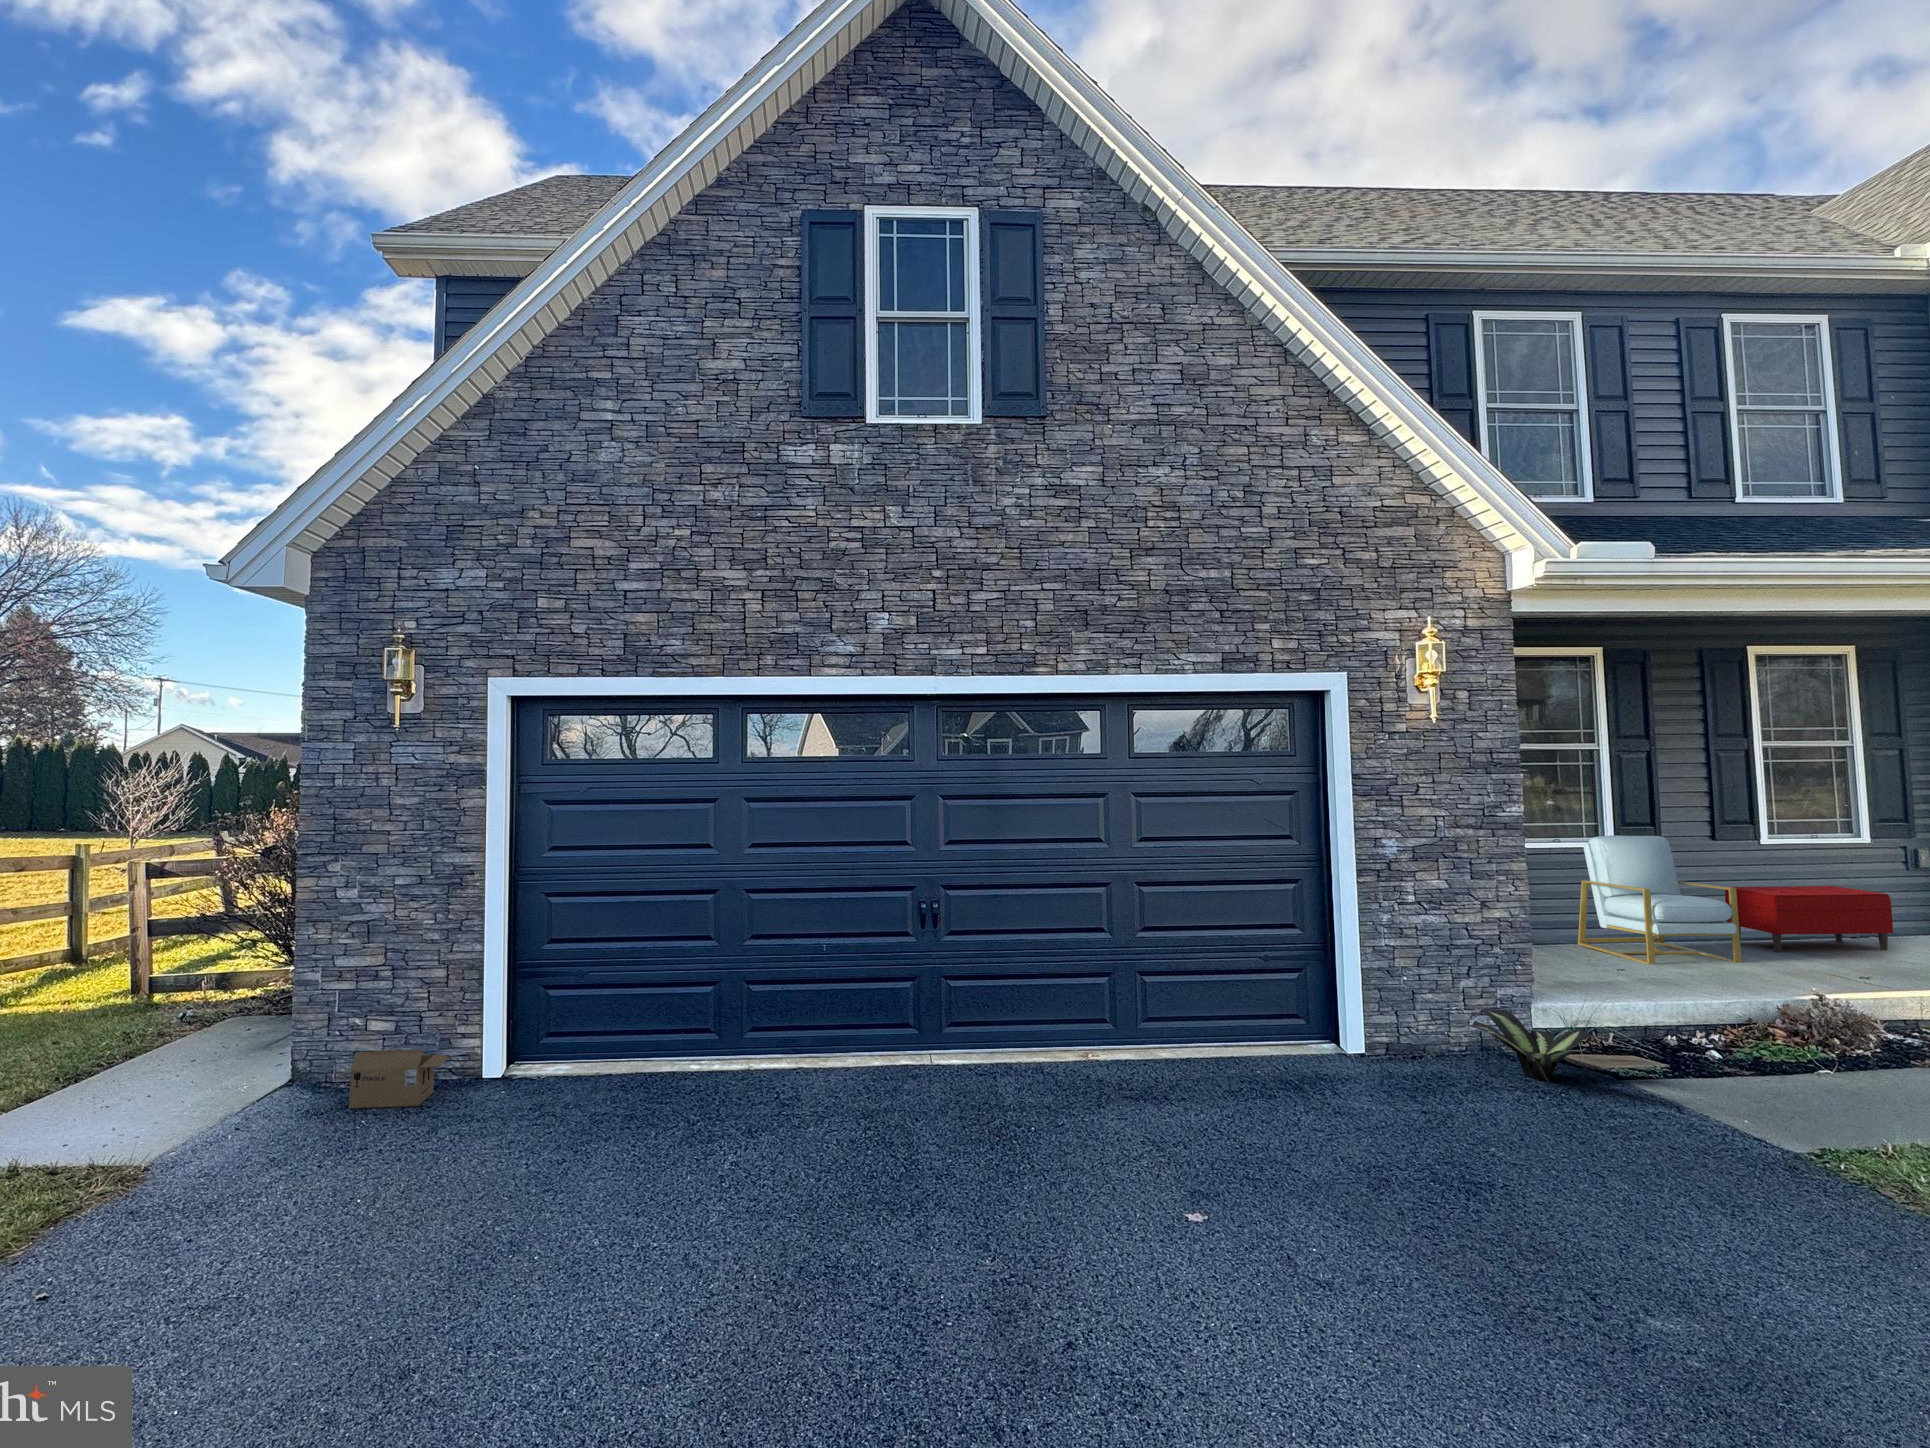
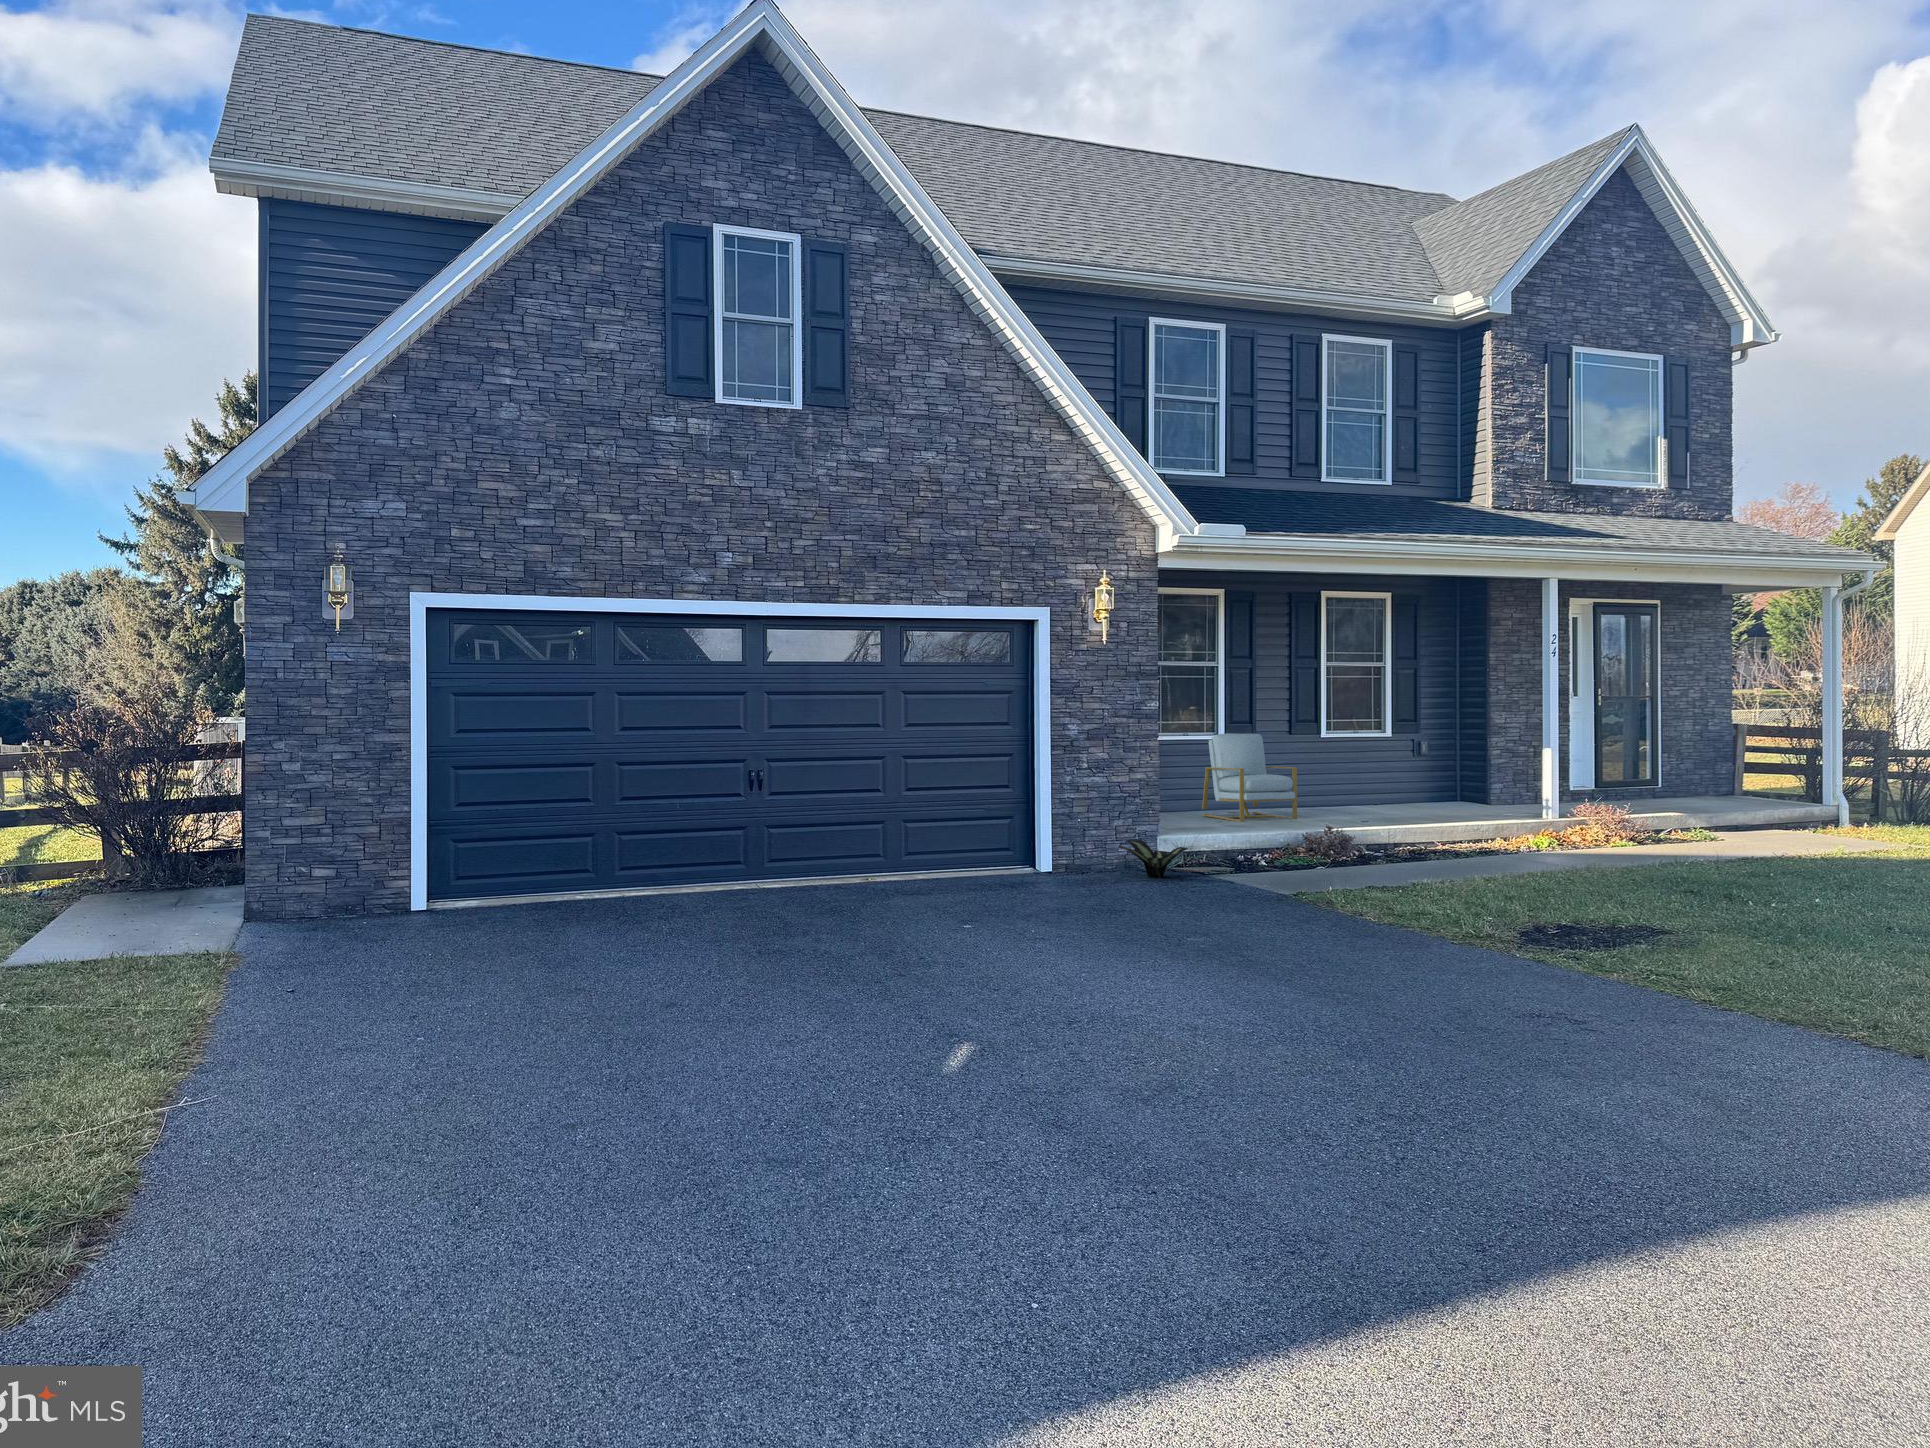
bench: present [1725,886,1893,952] -> none [1298,770,1392,814]
cardboard box: present [336,1050,451,1109] -> none [310,884,396,929]

